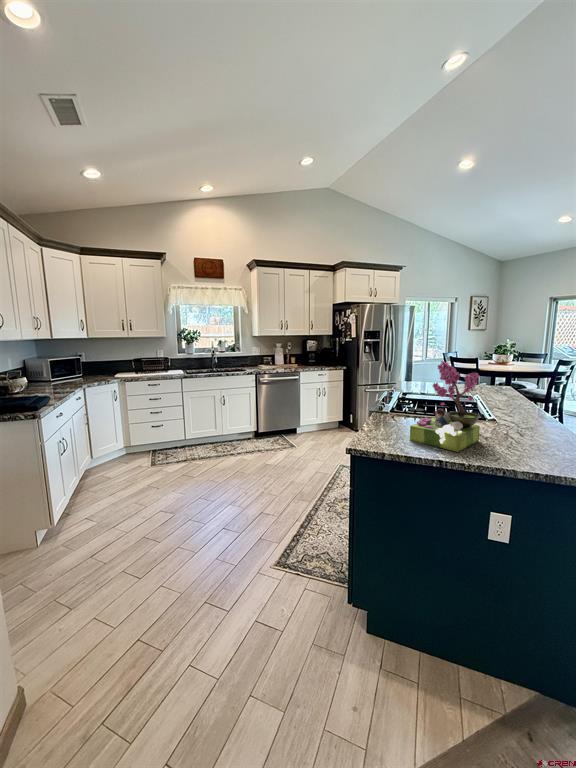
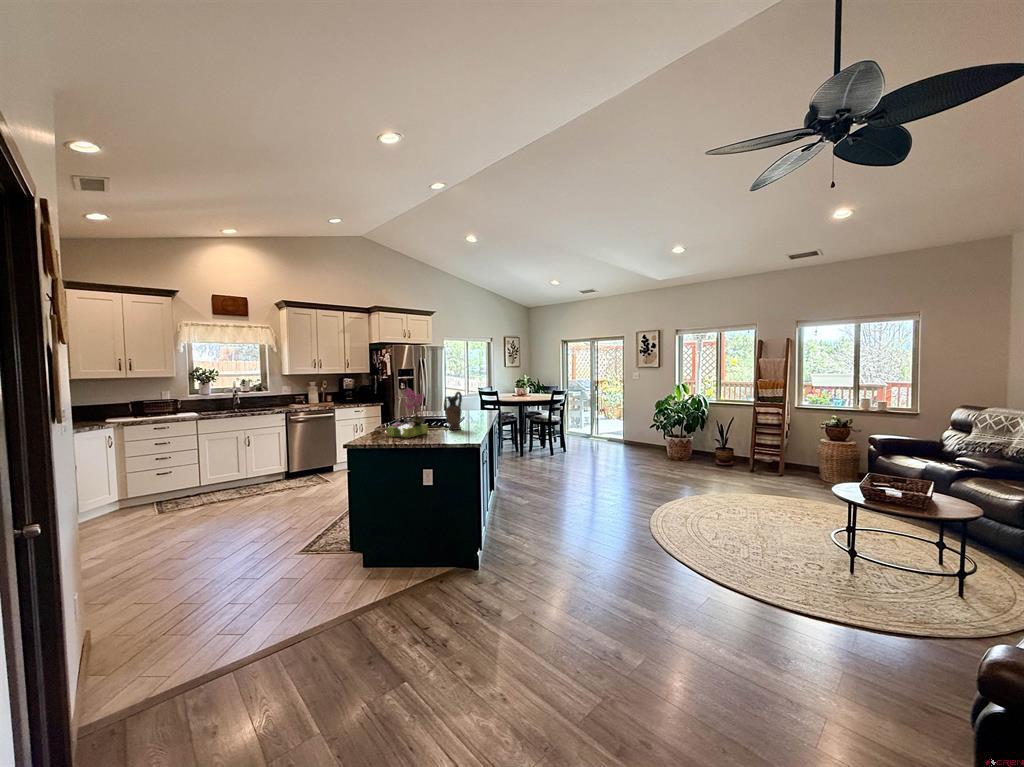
ceramic pitcher: none [502,369,535,436] -> present [445,392,462,430]

